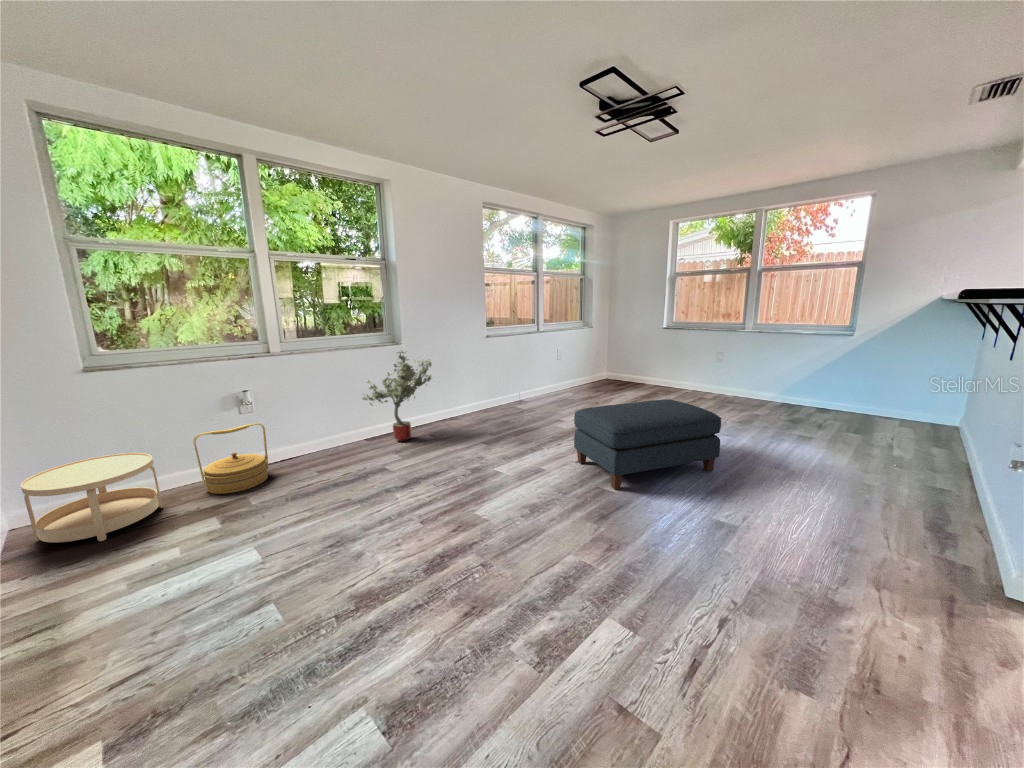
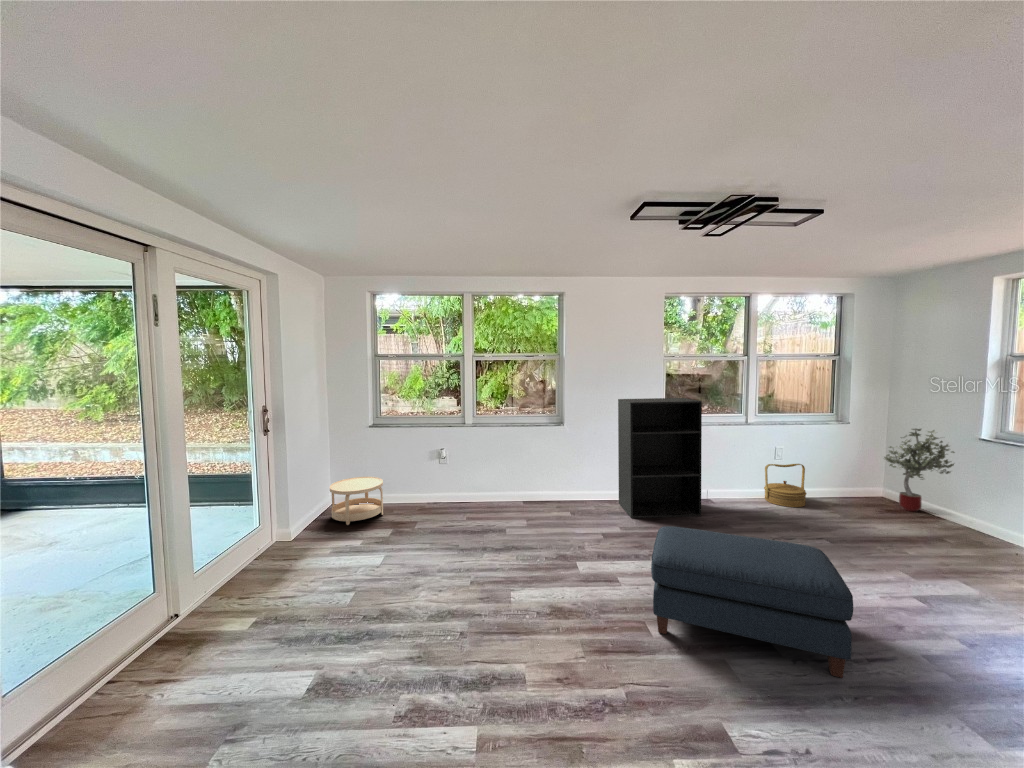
bookshelf: none [459,311,534,426] -> present [618,398,702,518]
potted tree: present [363,351,432,442] -> present [884,429,955,512]
woven basket: present [193,423,268,494] -> present [764,464,807,507]

